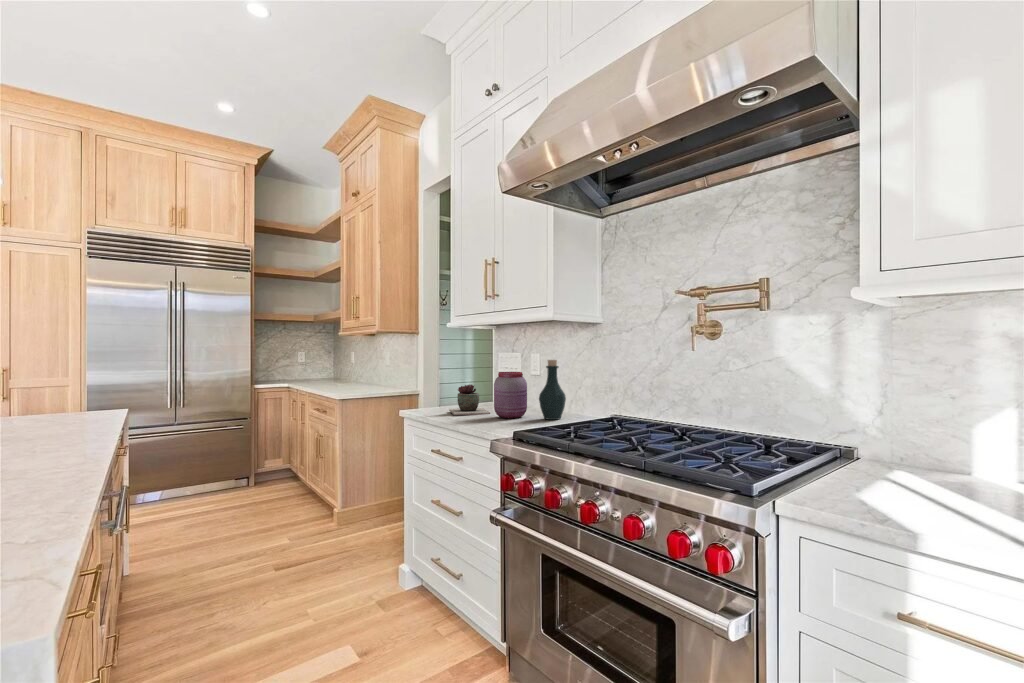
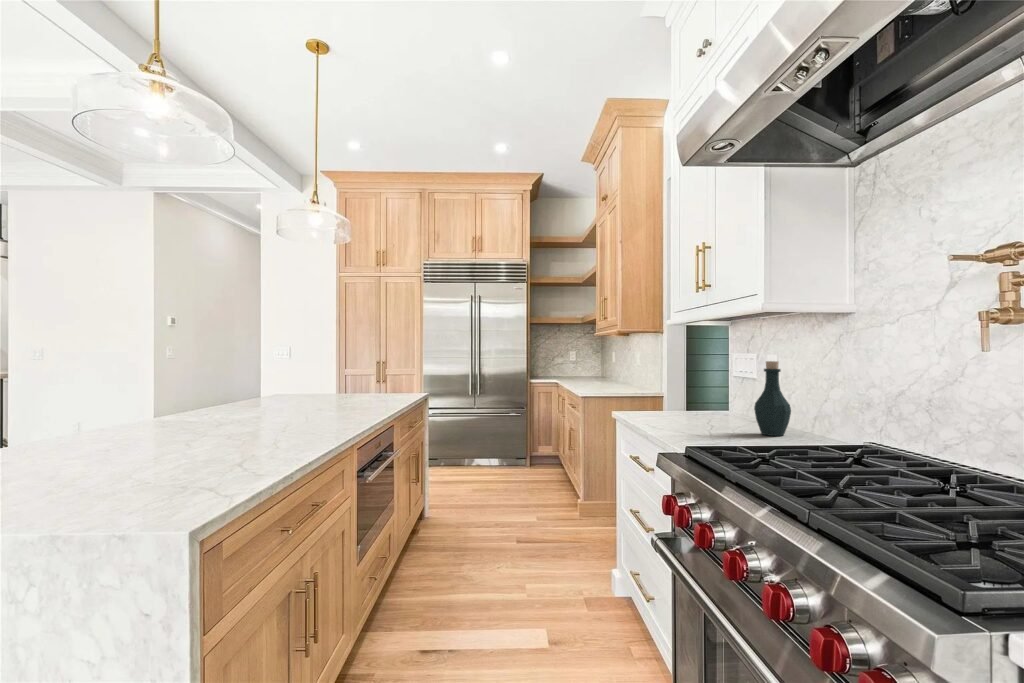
jar: present [494,372,527,418] -> none [703,374,745,429]
succulent plant: present [449,385,490,415] -> none [664,387,707,422]

